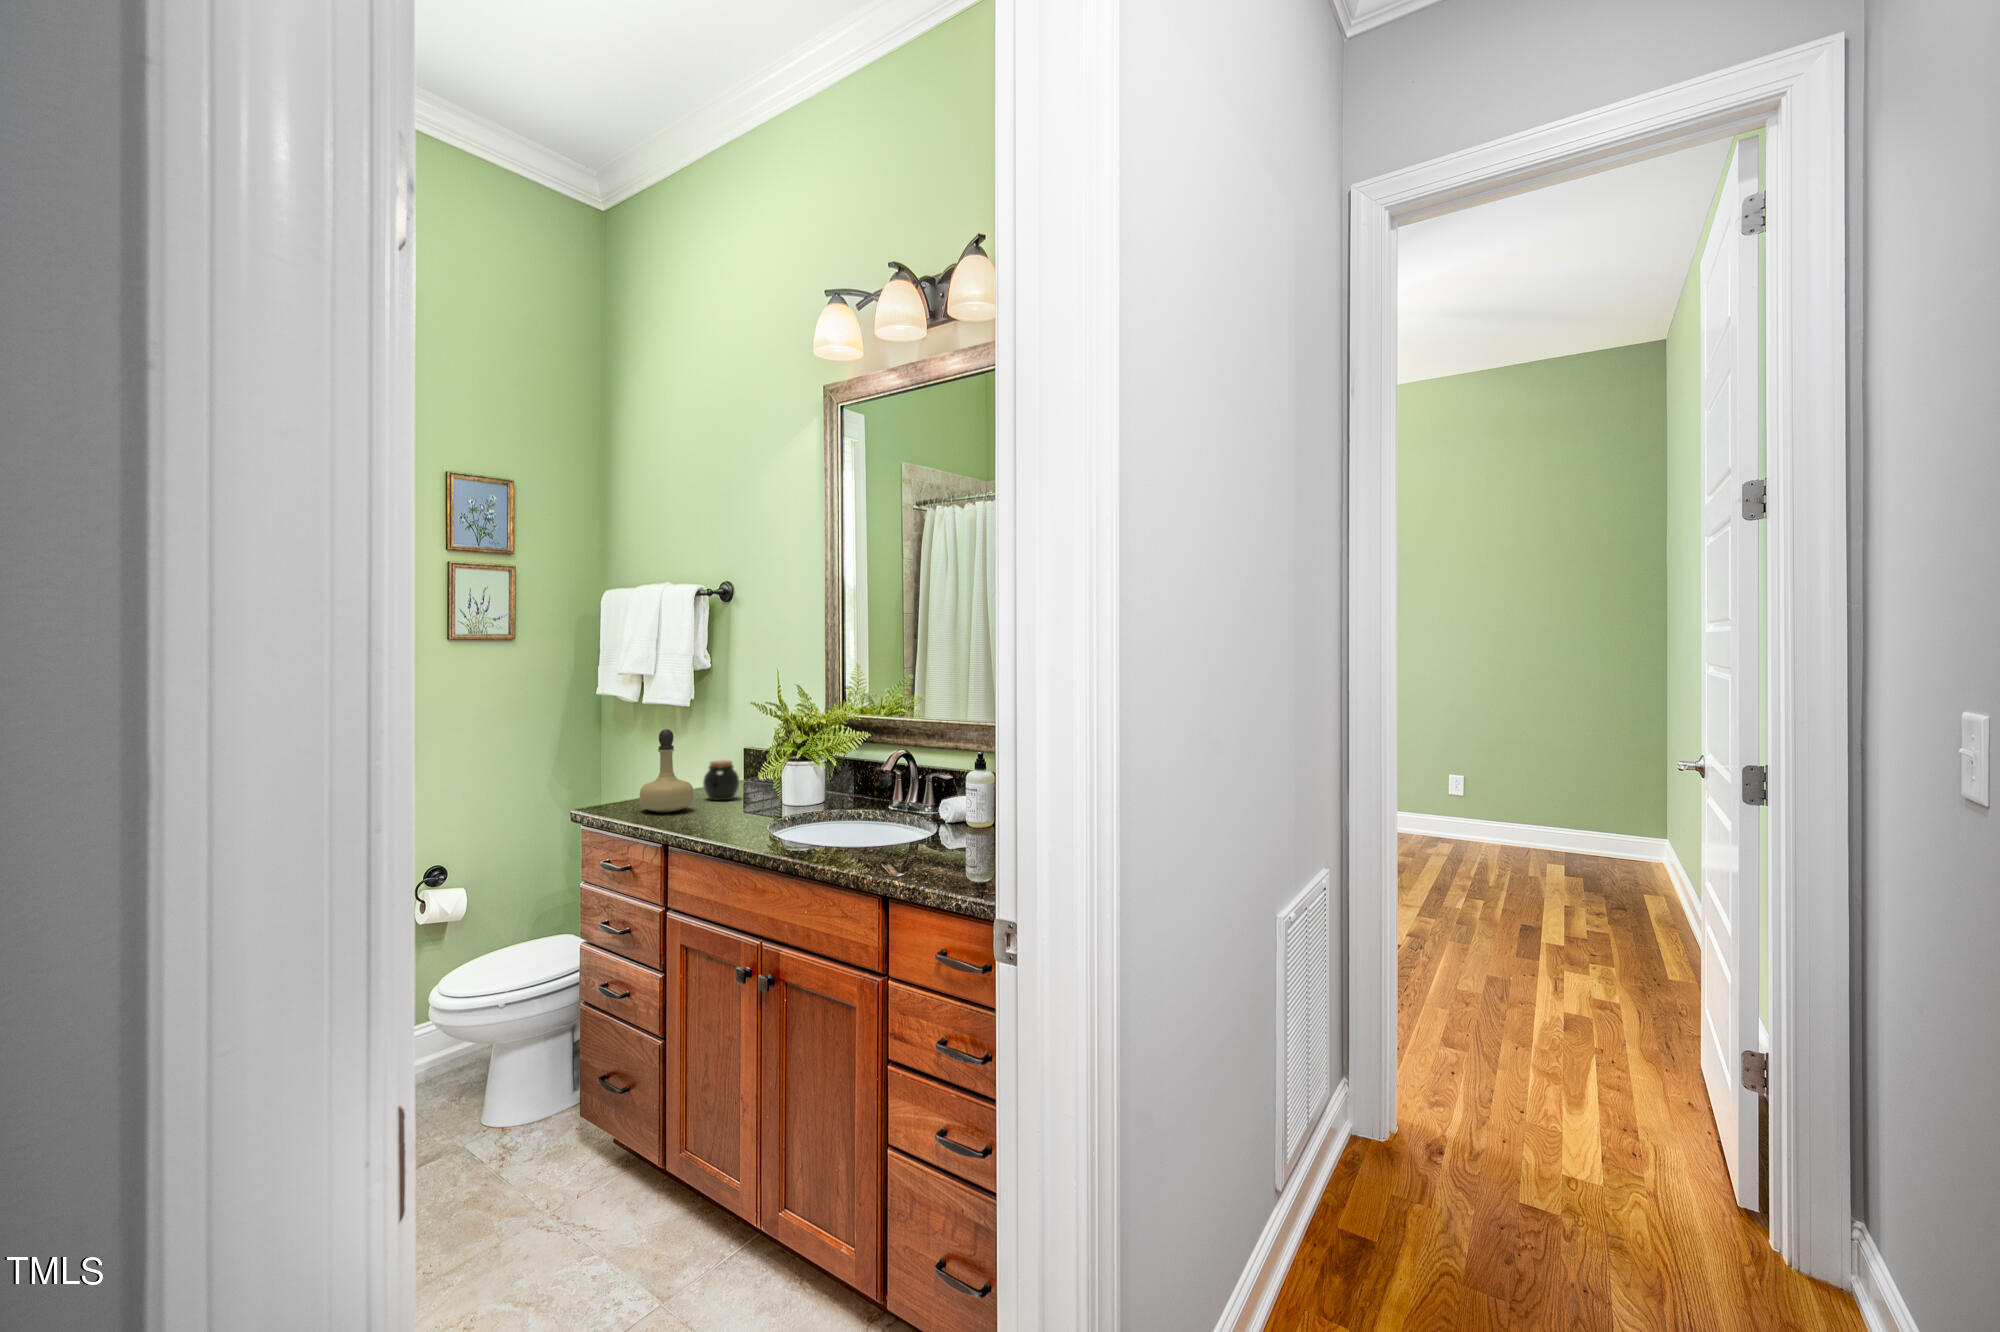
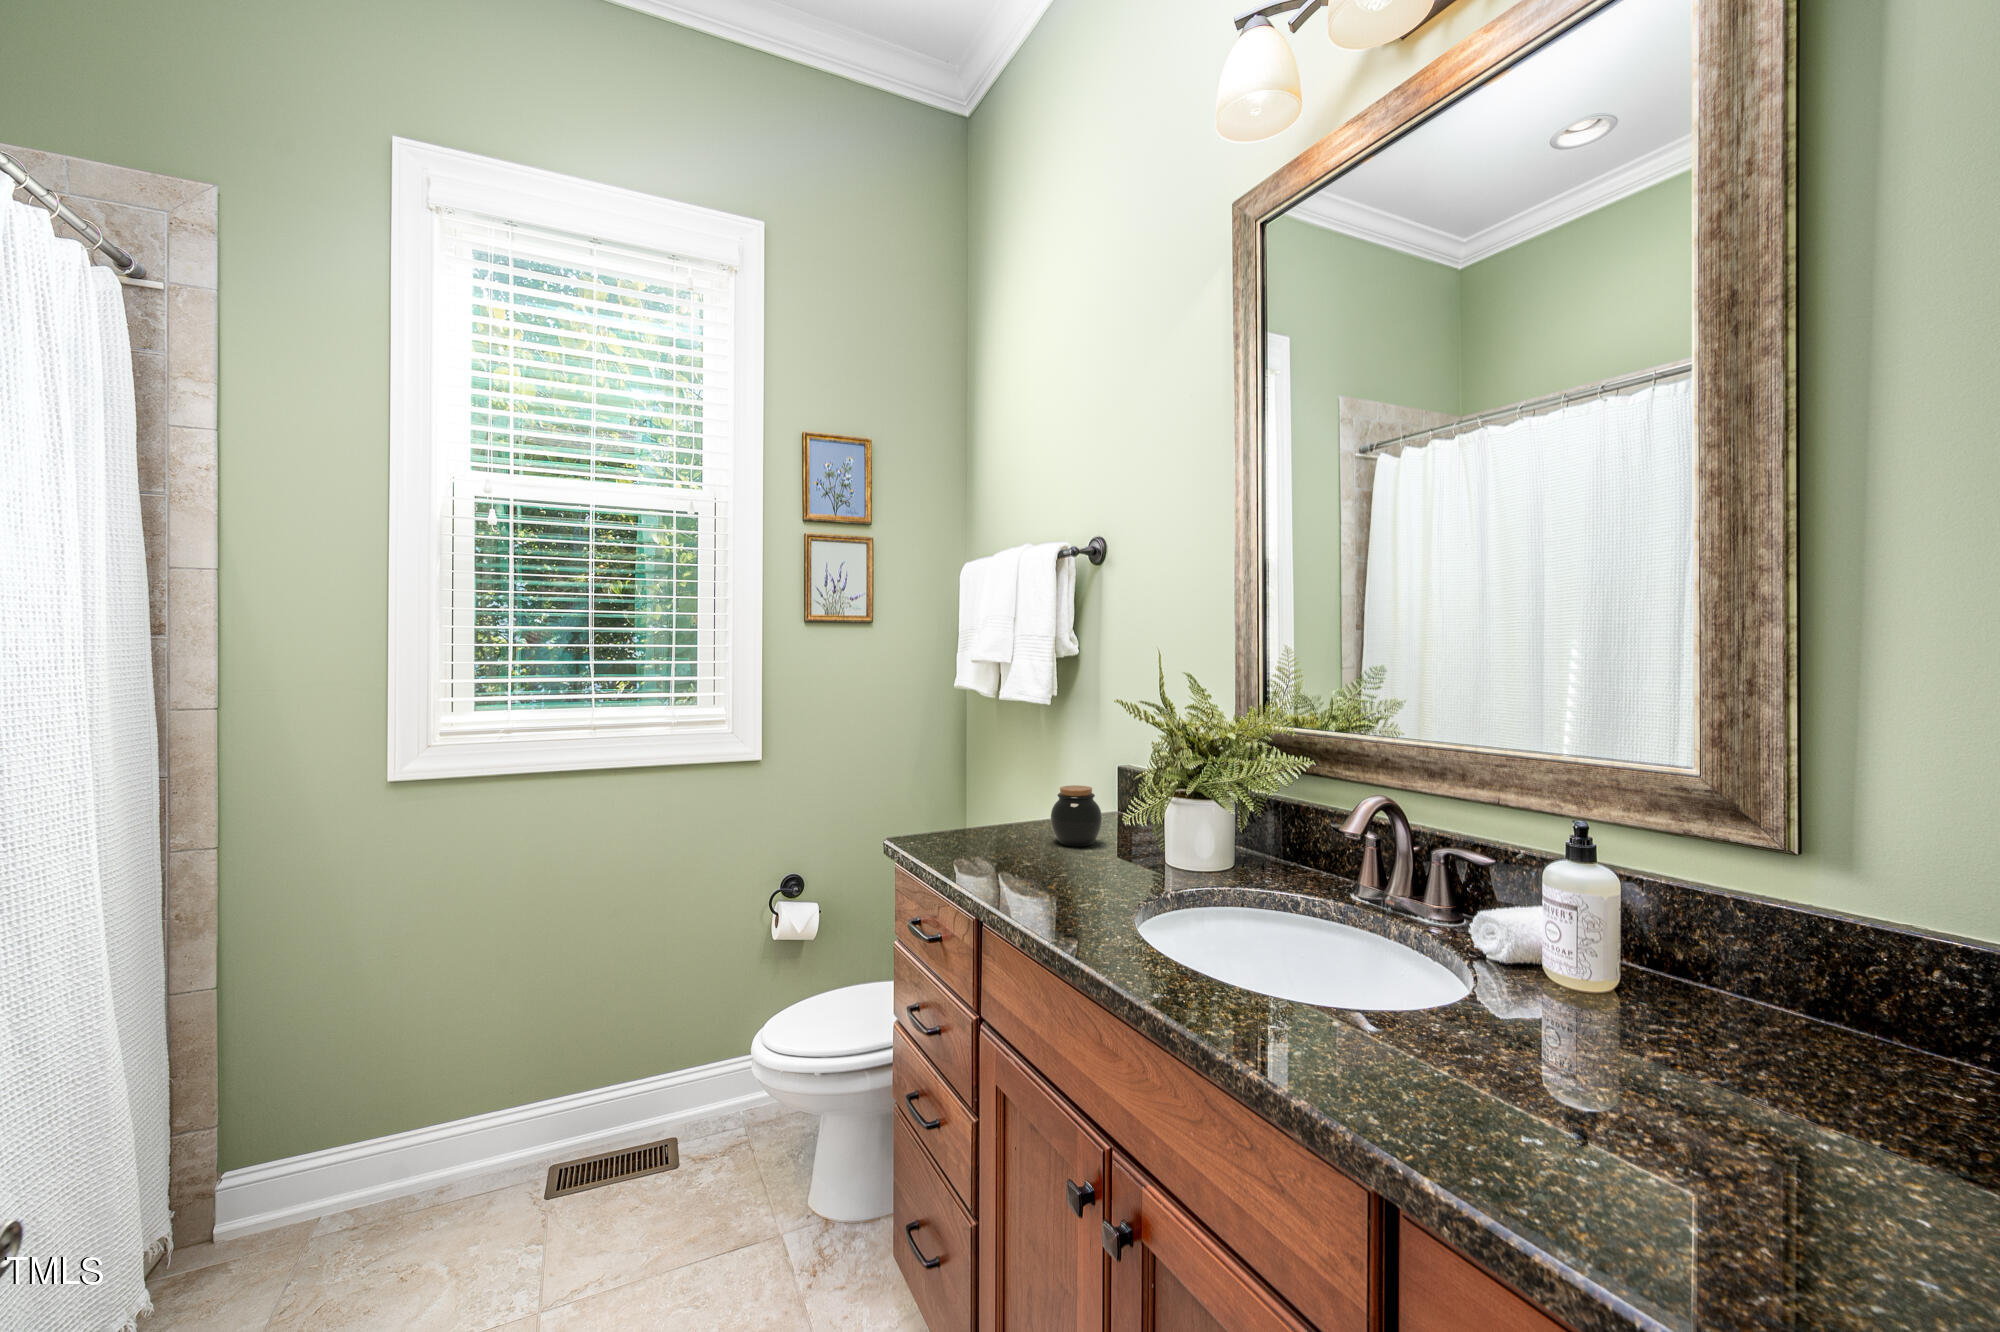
perfume bottle: present [640,729,693,812] -> none [951,739,1027,865]

